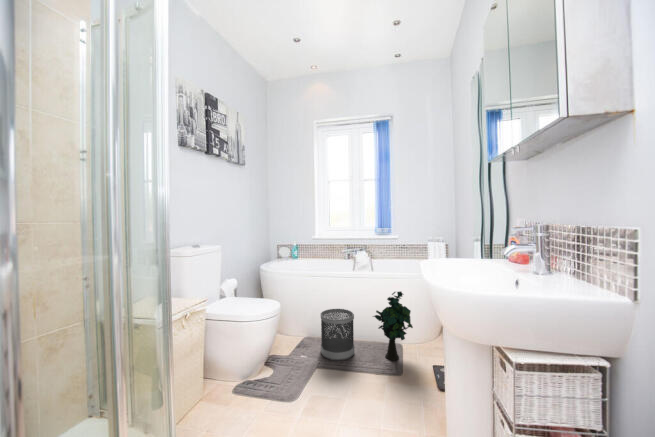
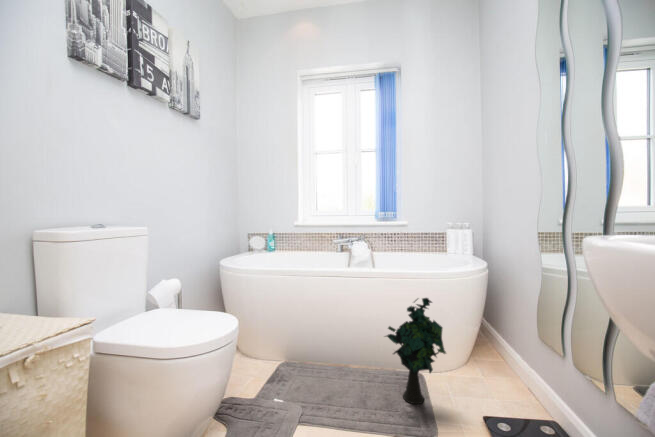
wastebasket: present [321,309,354,361] -> none [305,323,355,407]

